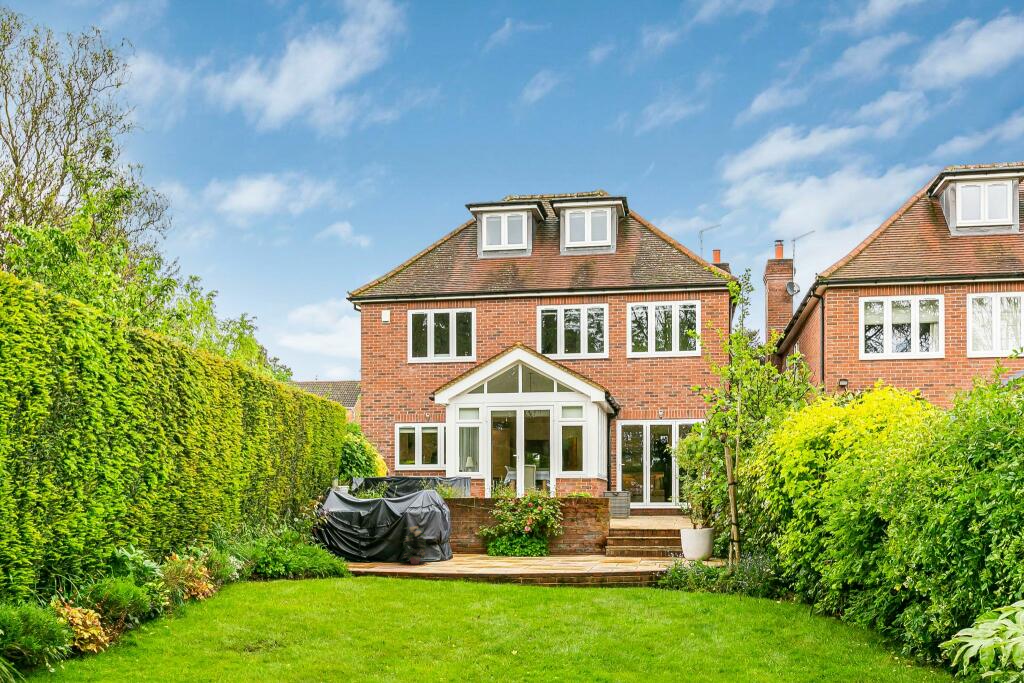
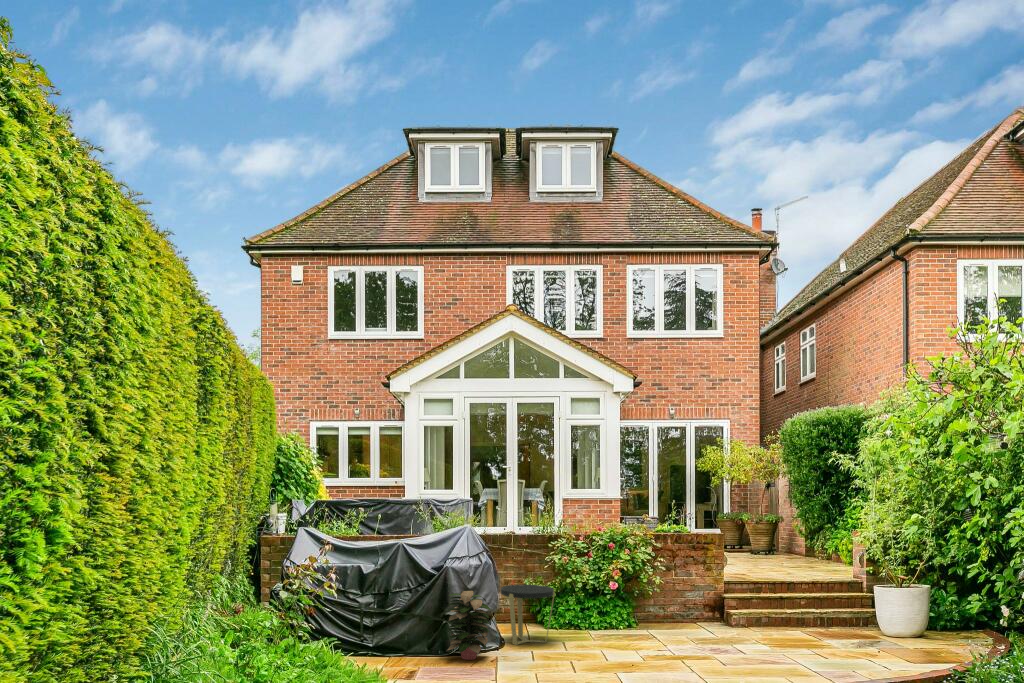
side table: none [444,526,475,560] -> present [501,585,555,645]

